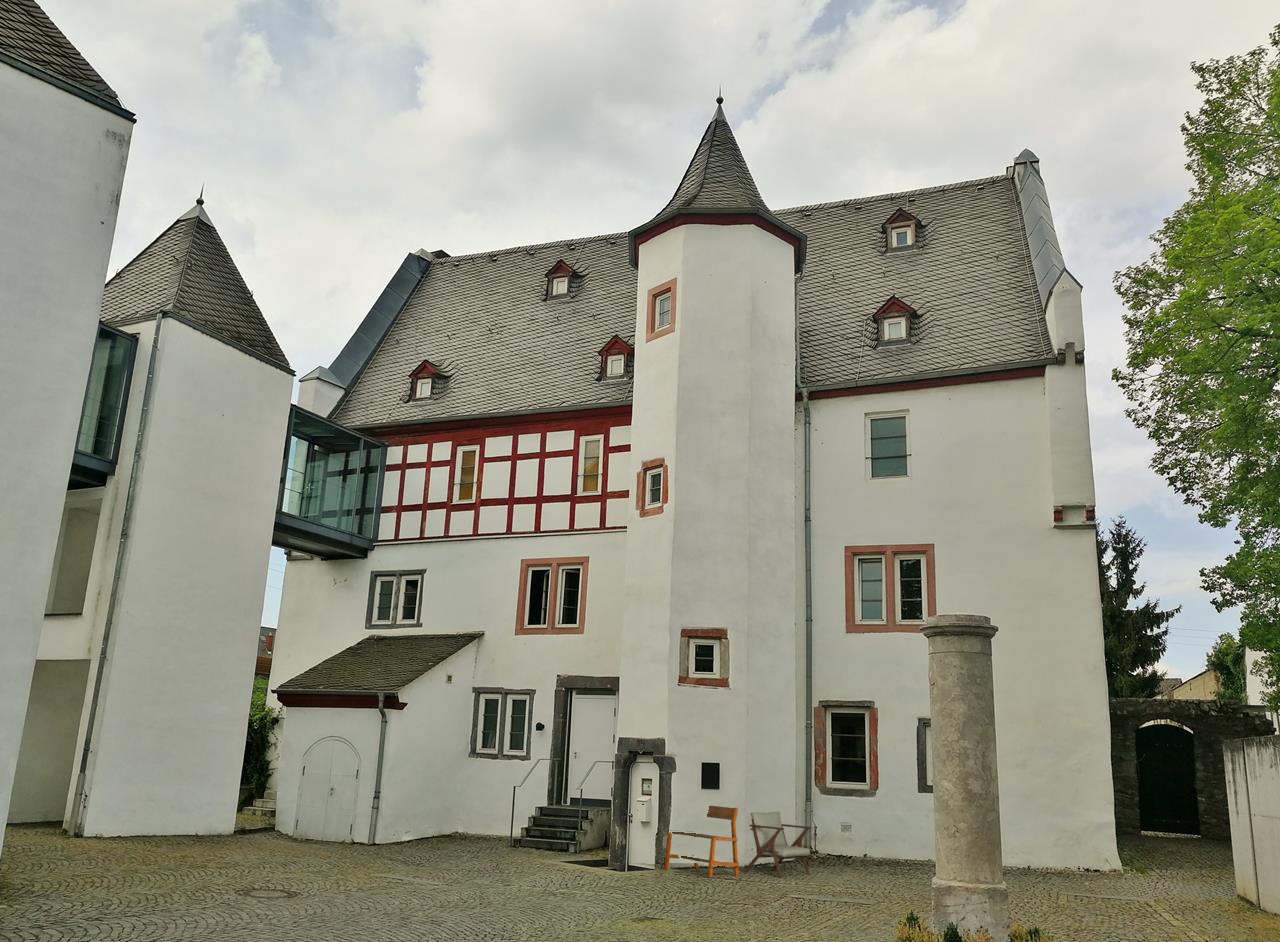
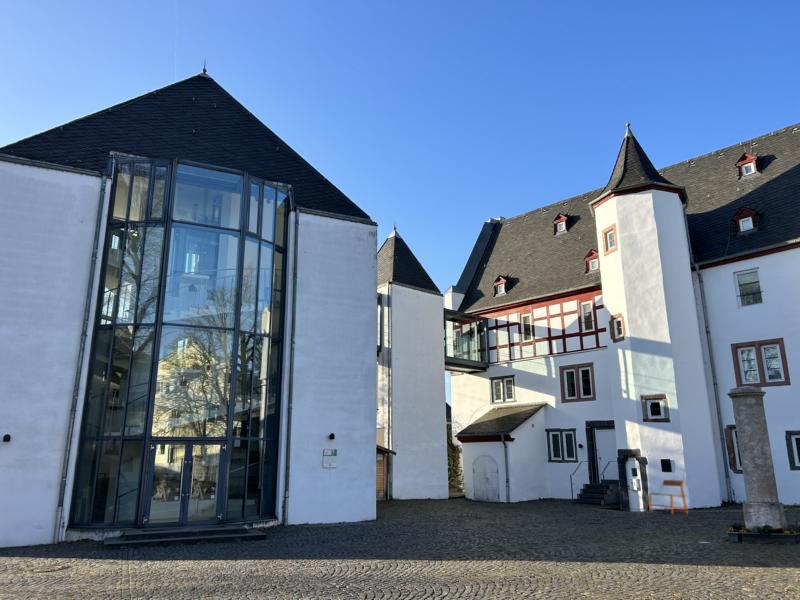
lounge chair: present [744,812,812,877] -> none [691,482,729,514]

